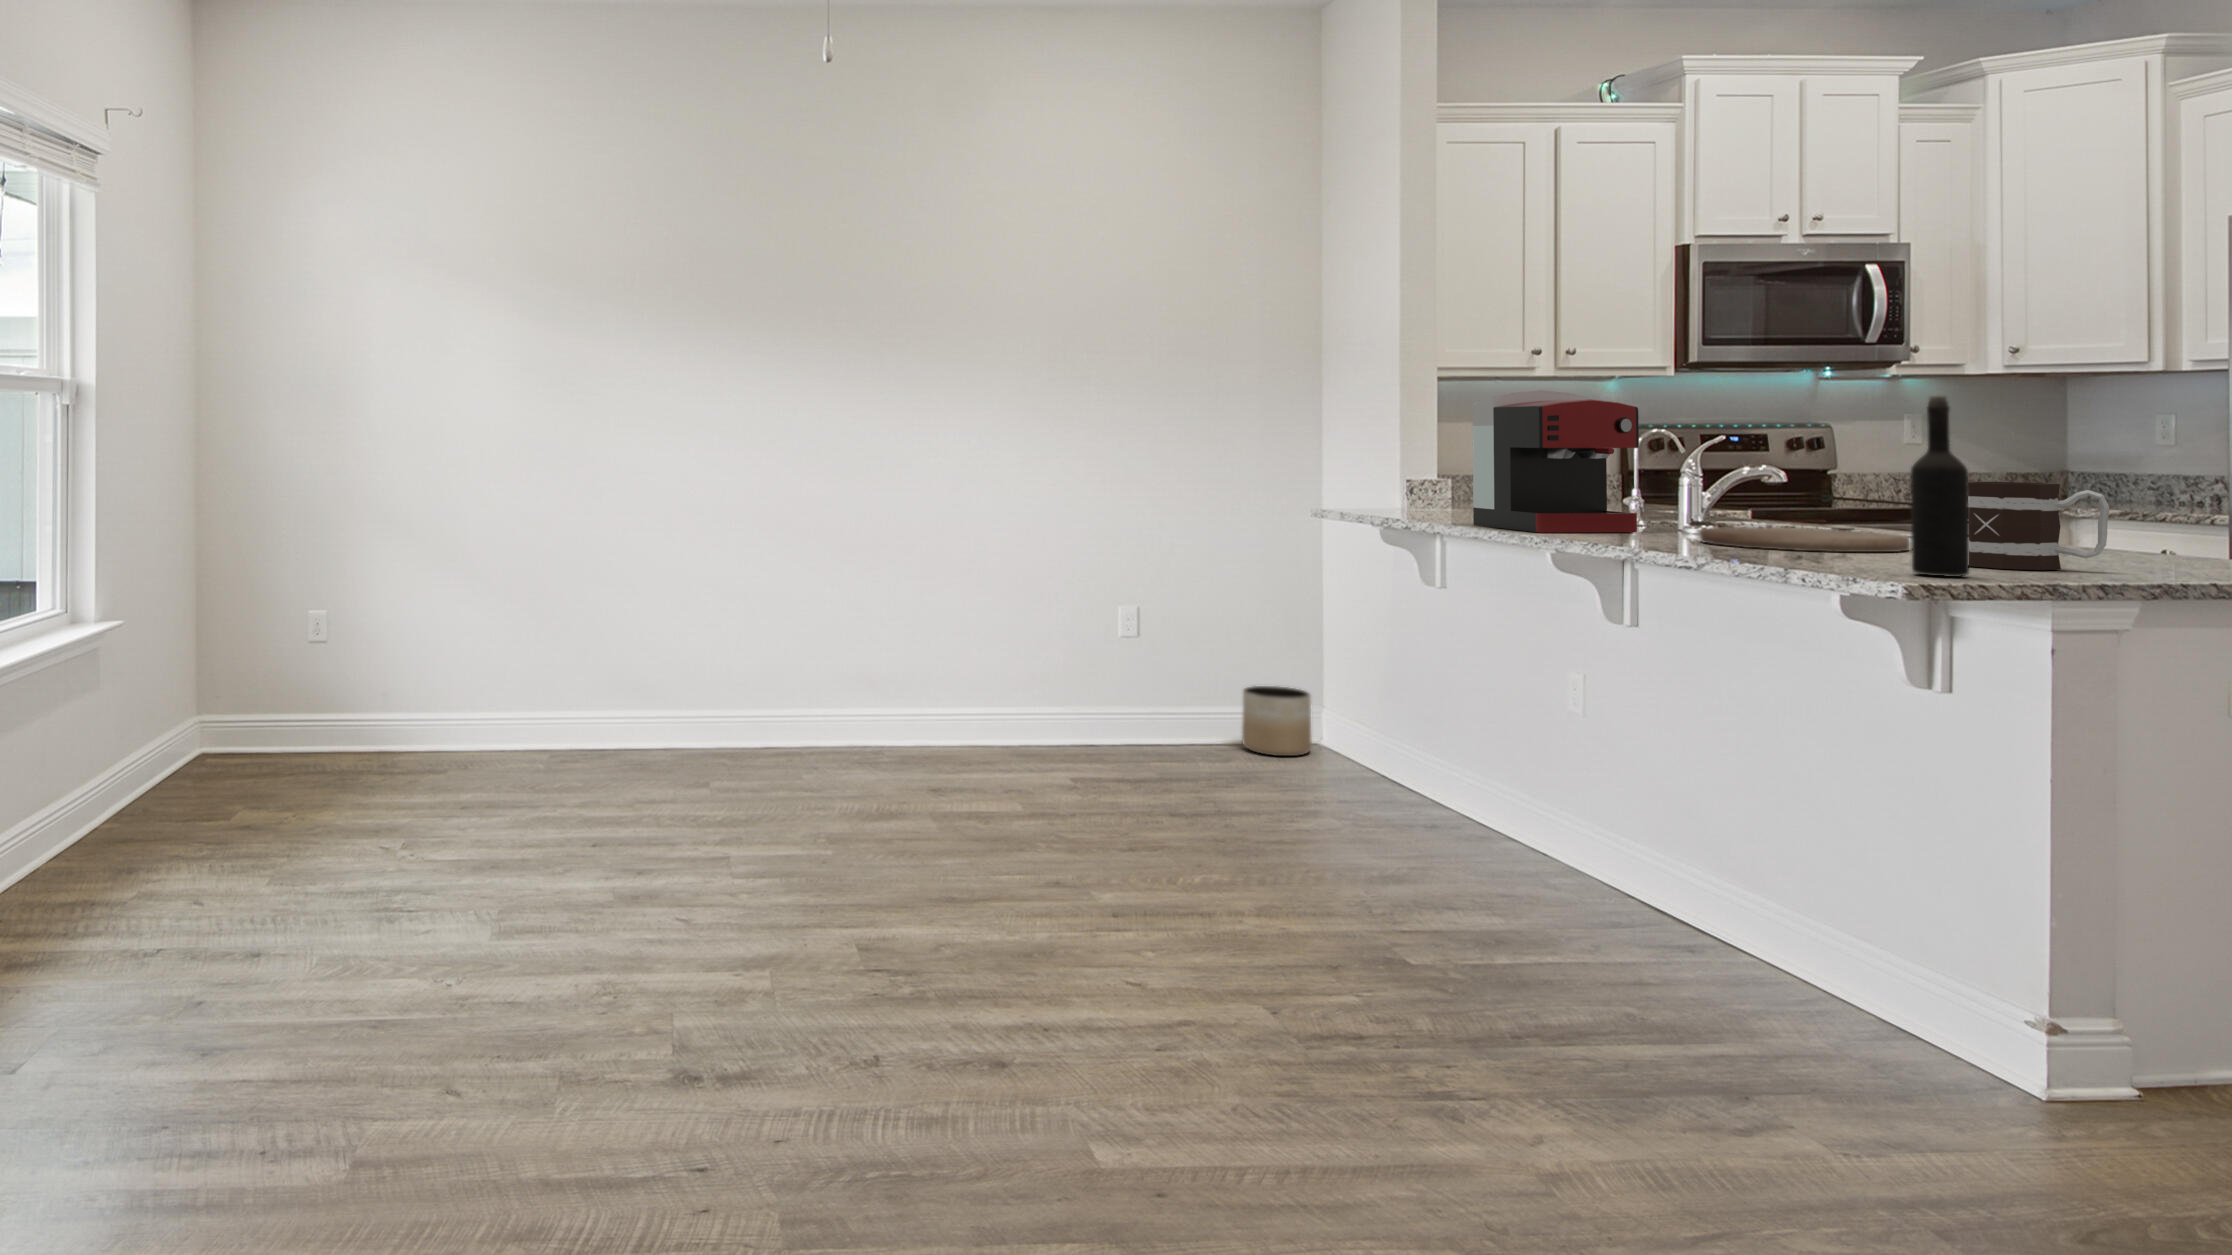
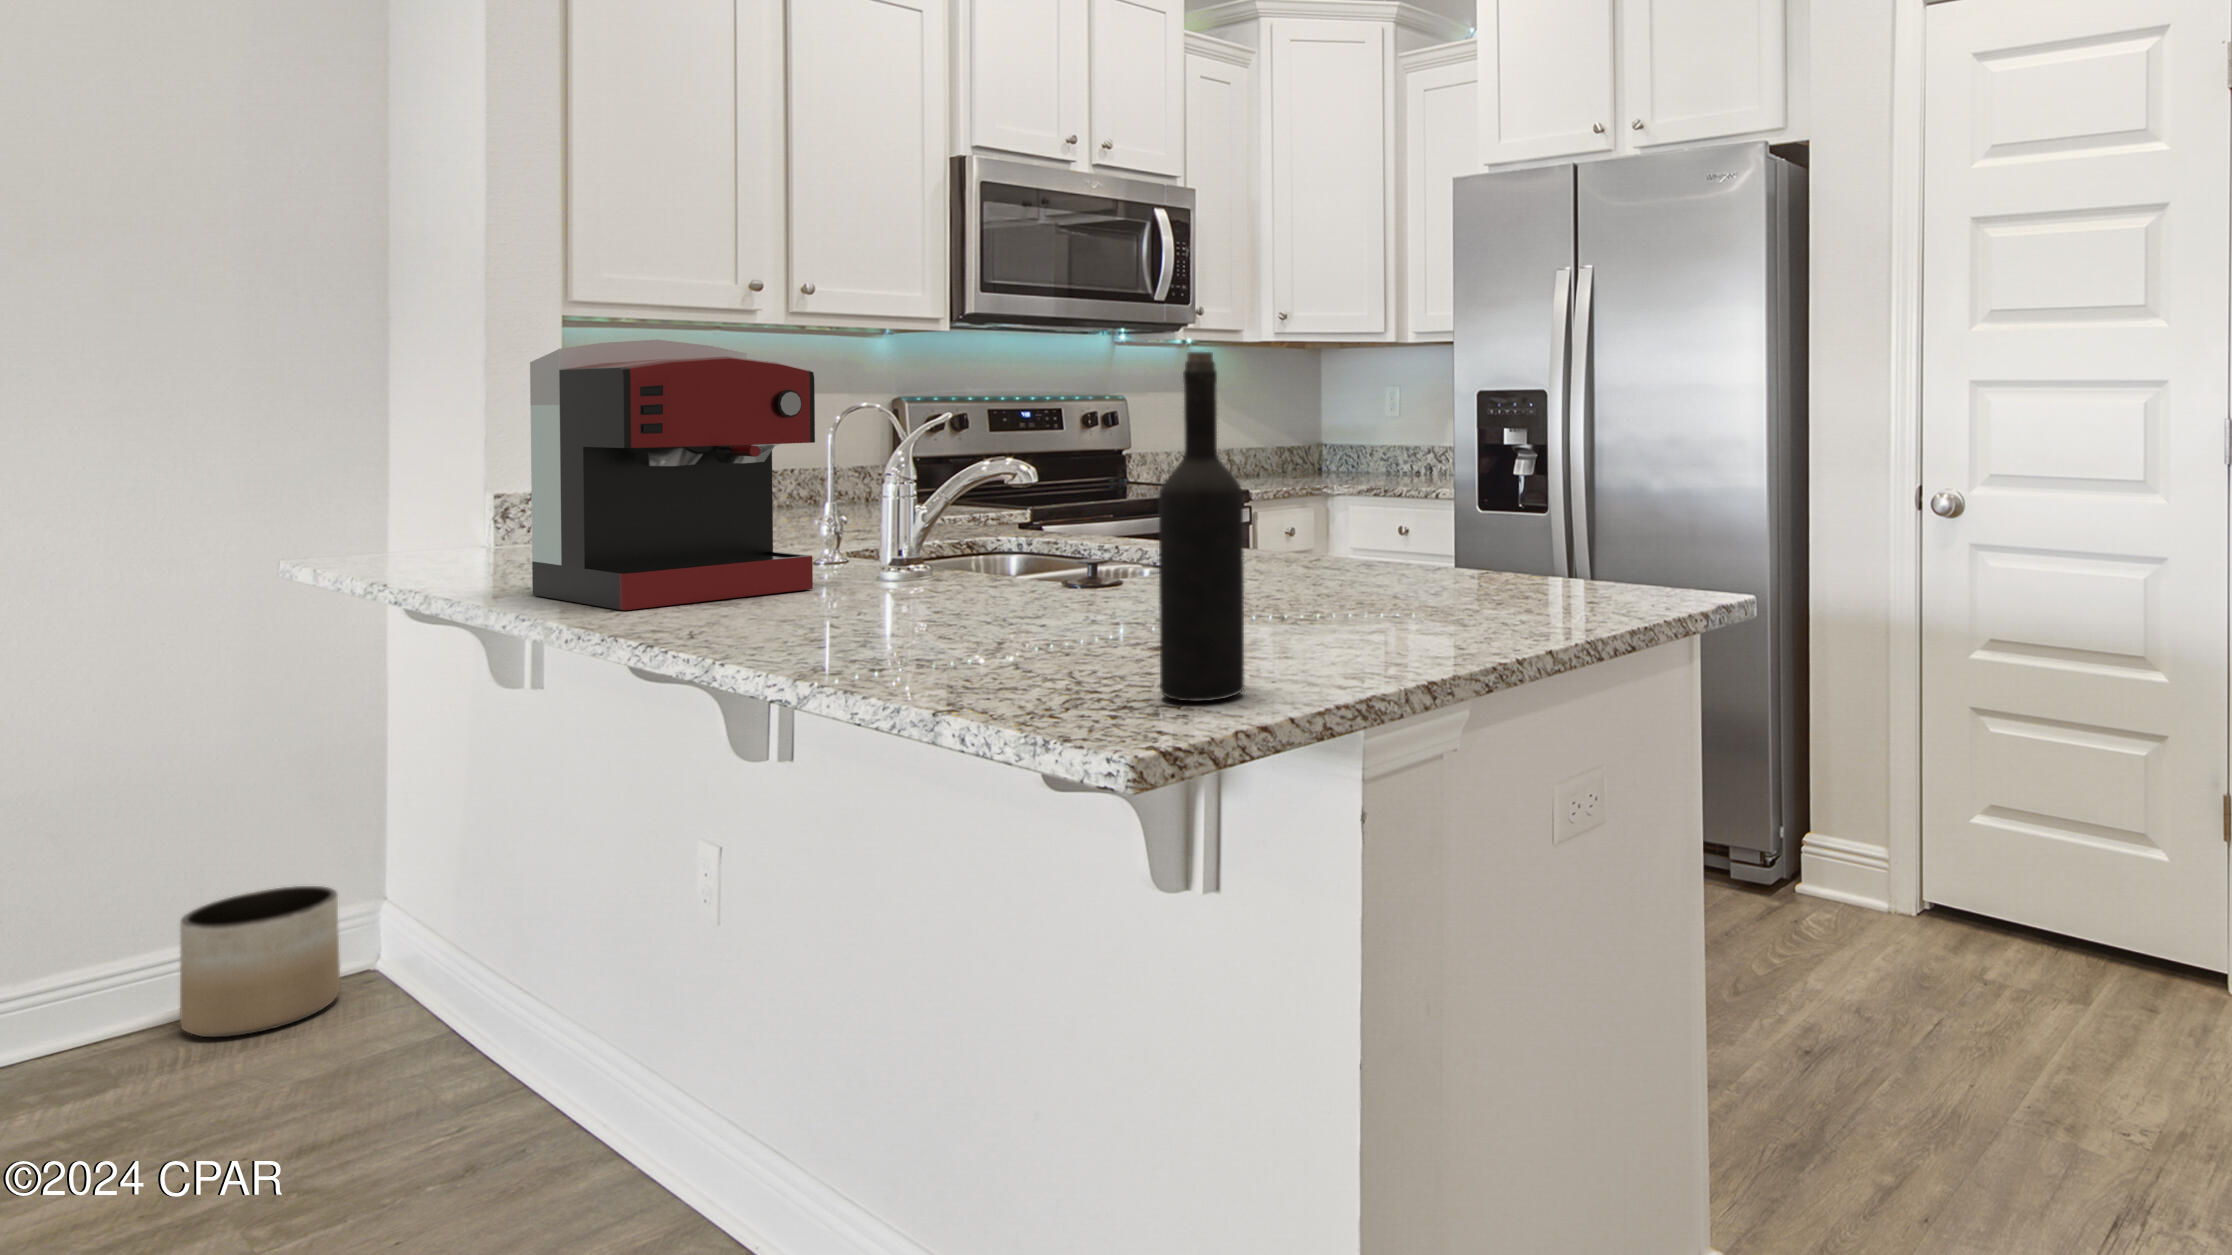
mug: present [1968,482,2110,570] -> none [1231,496,1412,649]
cutting board: present [1700,527,1909,552] -> none [888,566,1175,624]

